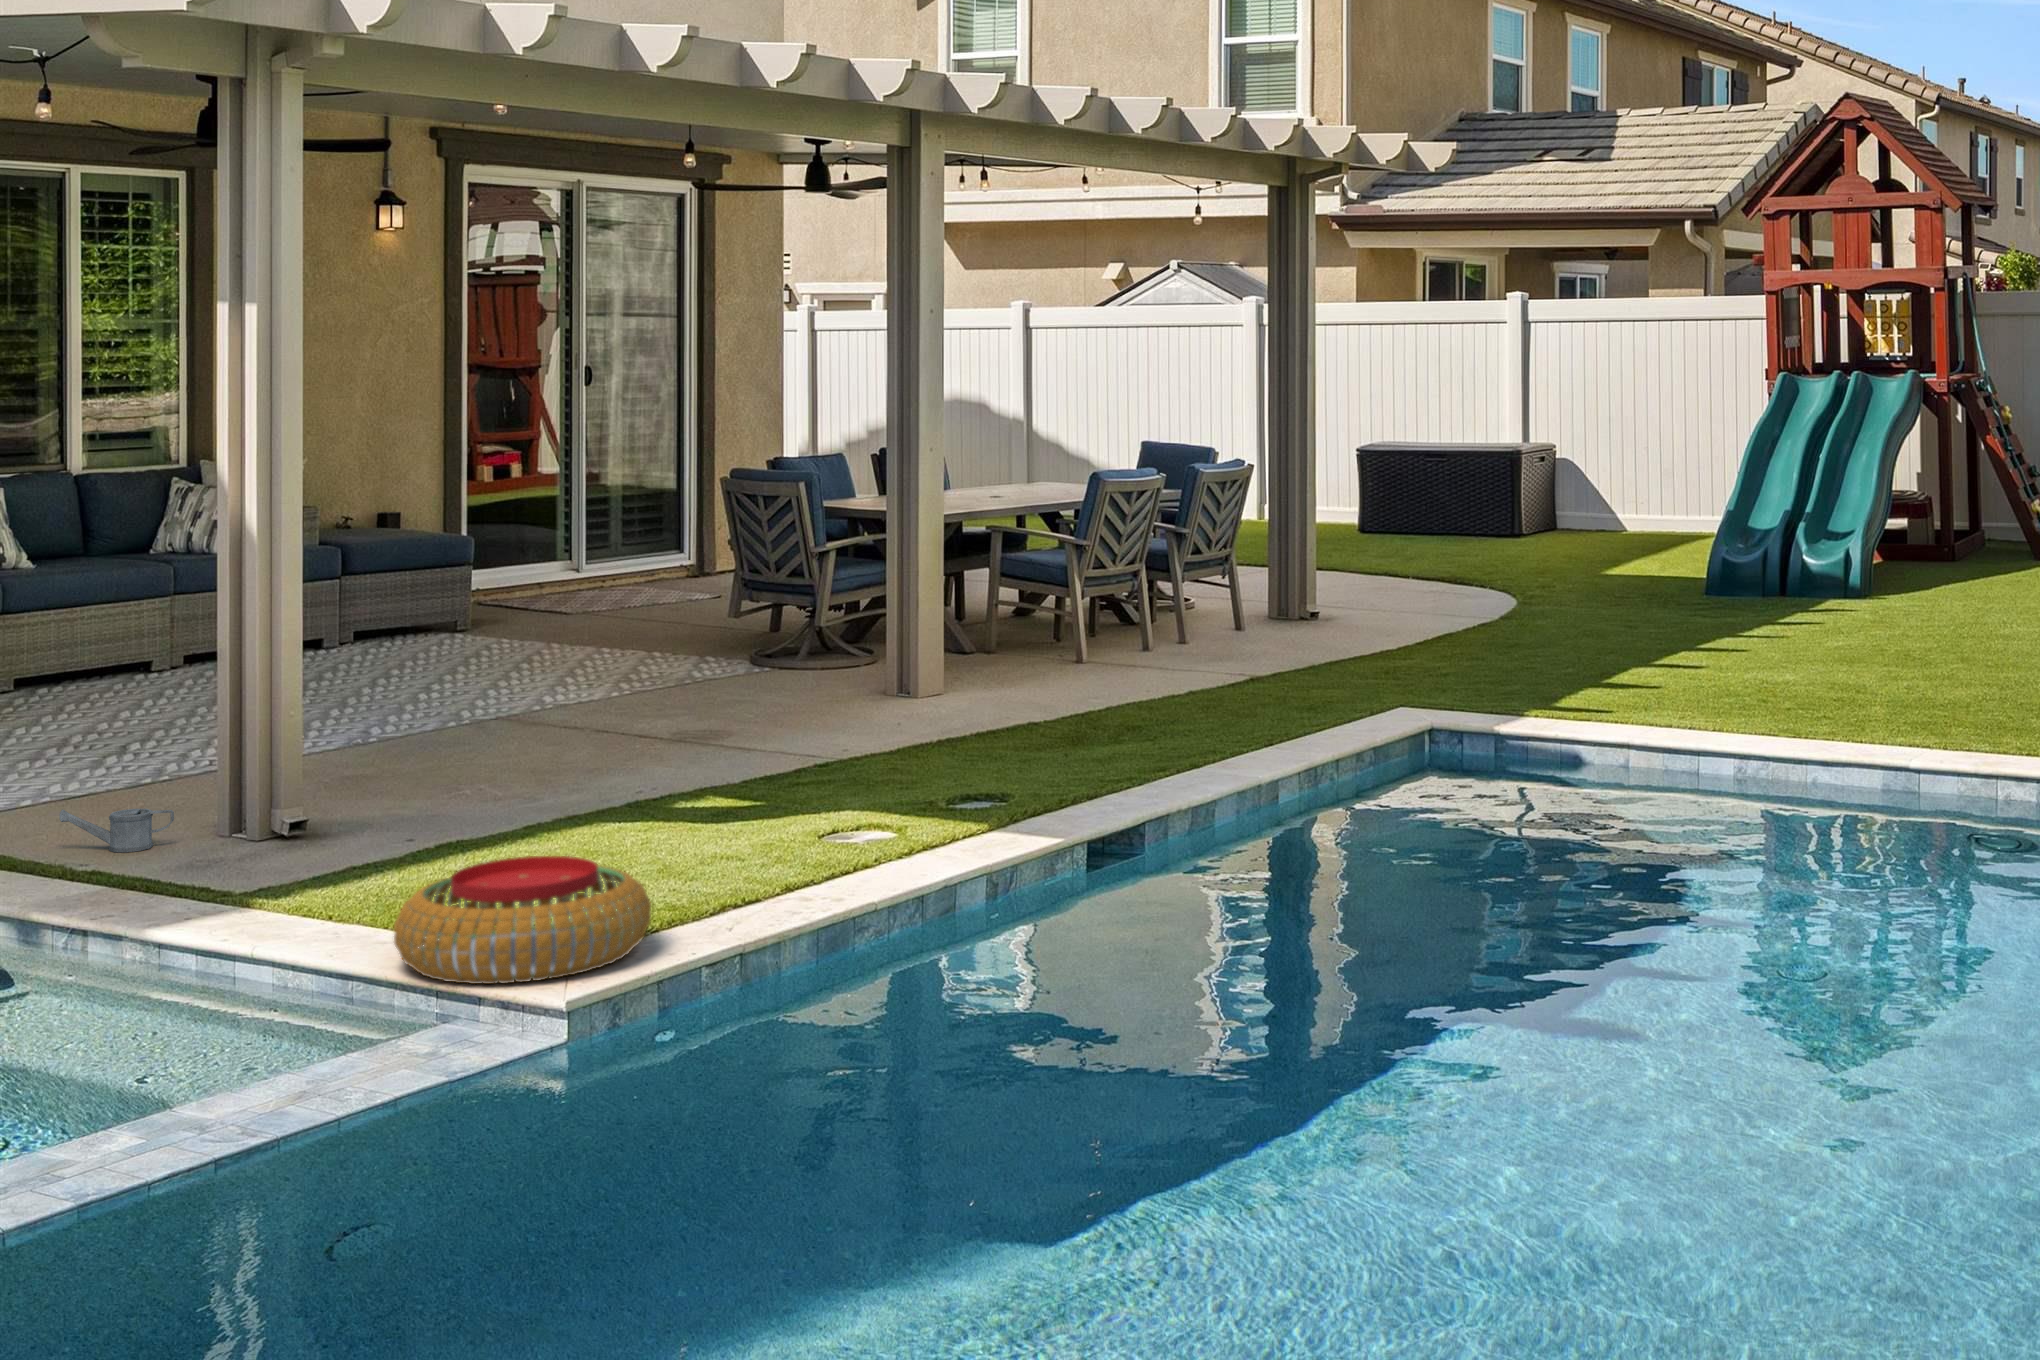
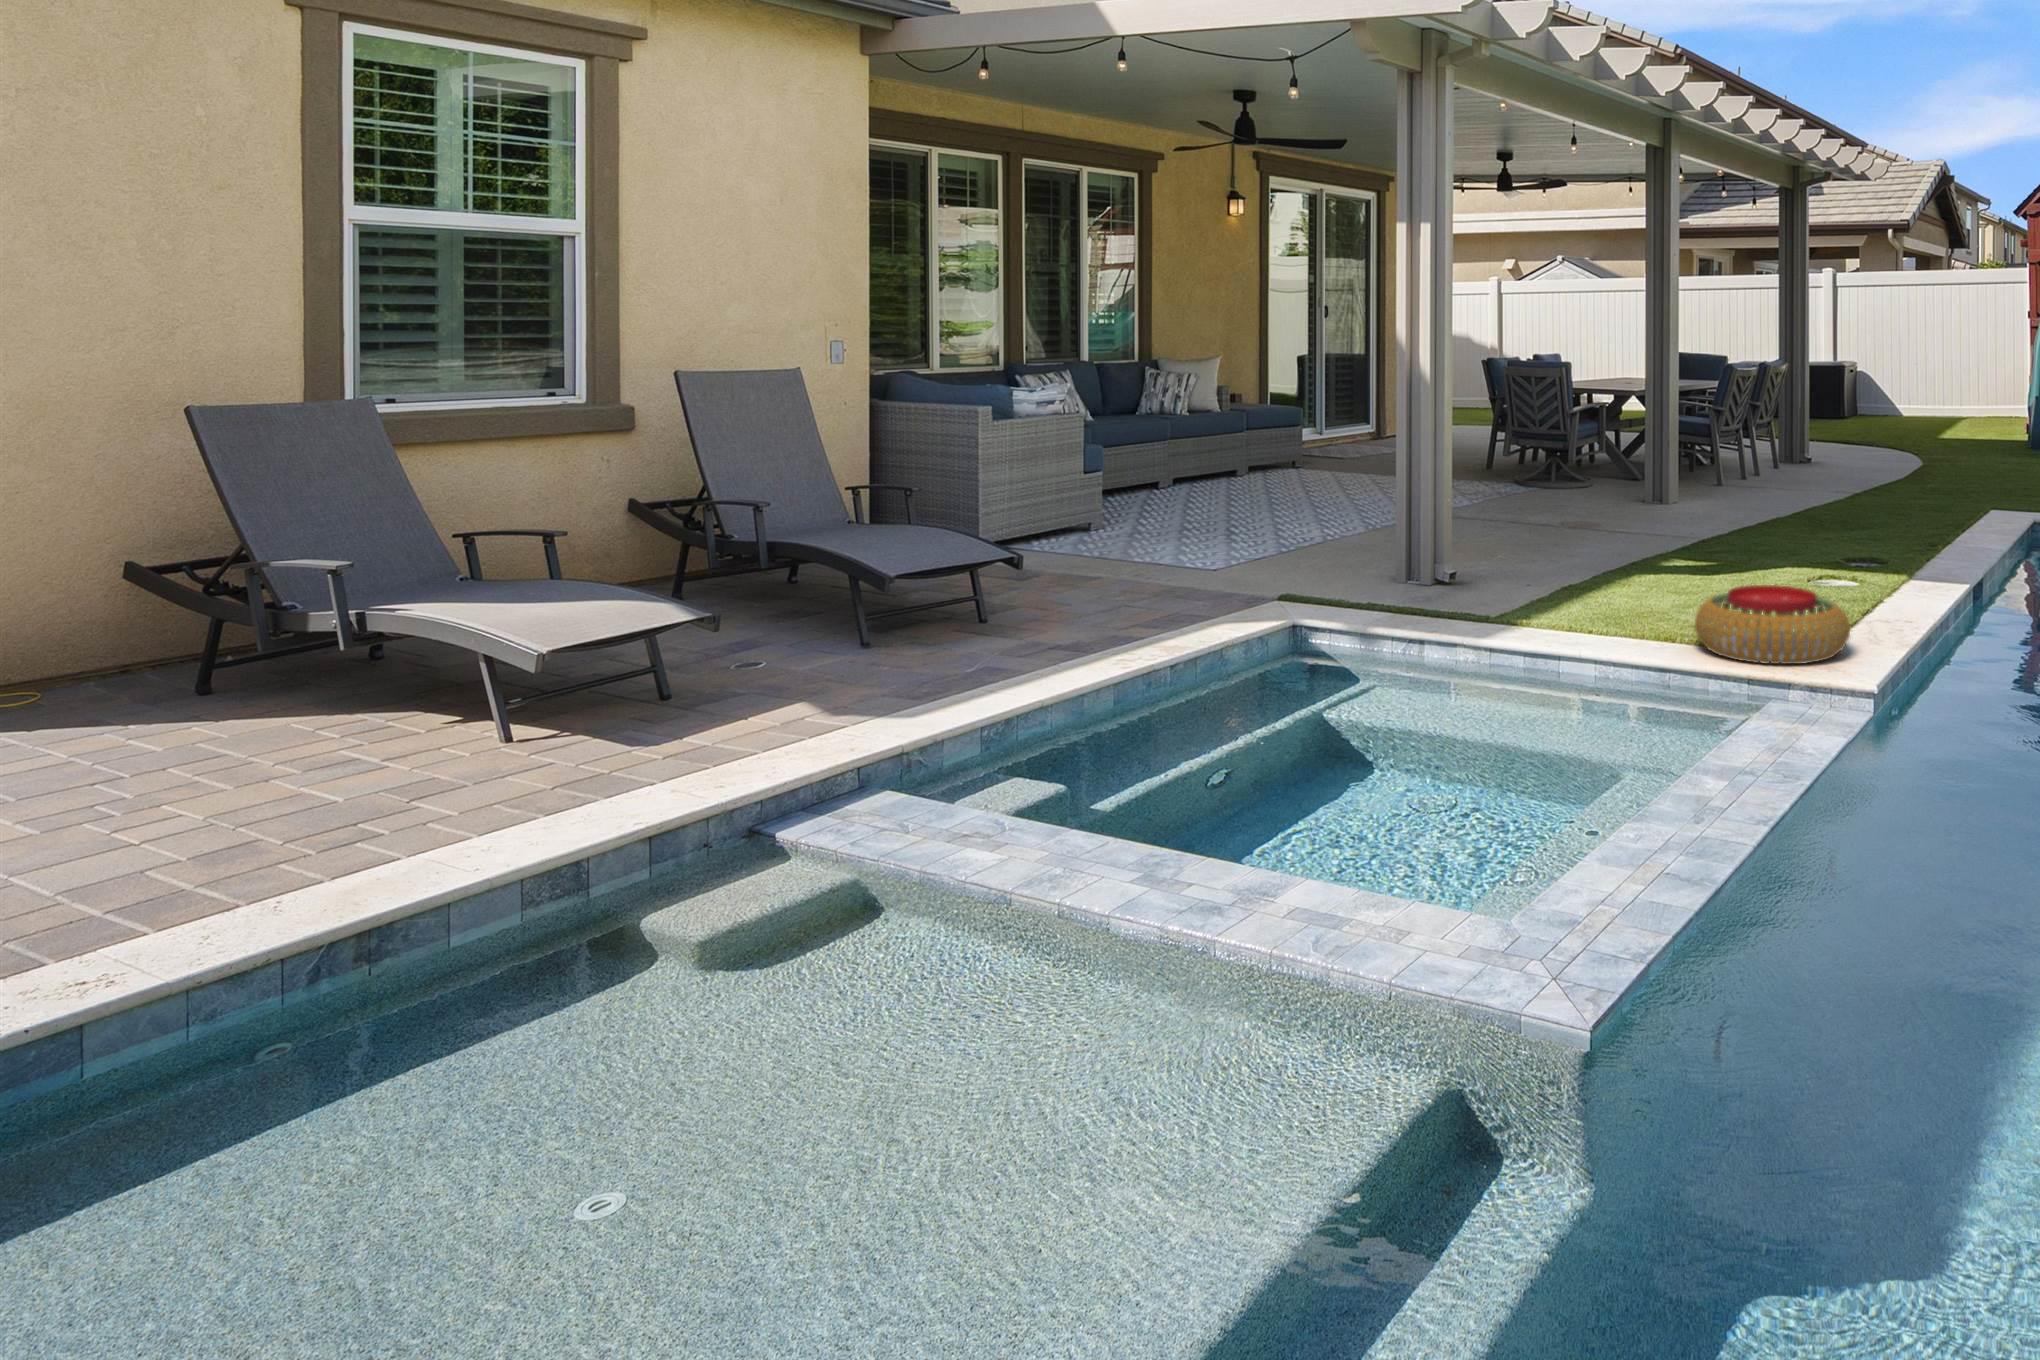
watering can: present [60,809,174,852] -> none [1336,561,1400,589]

